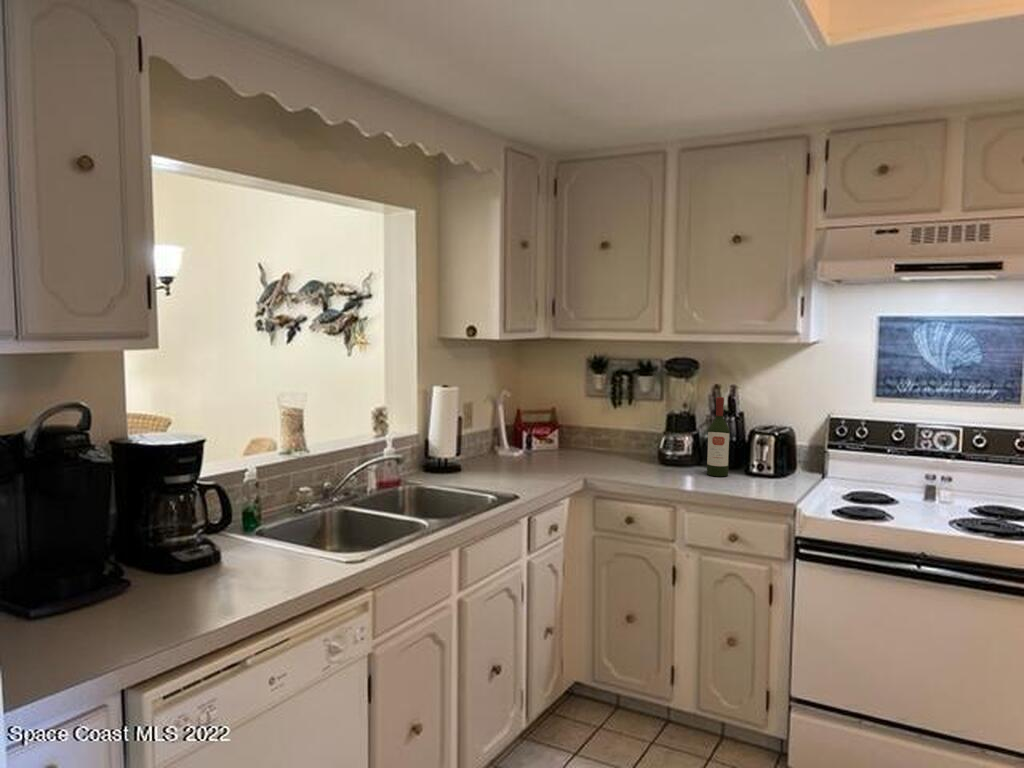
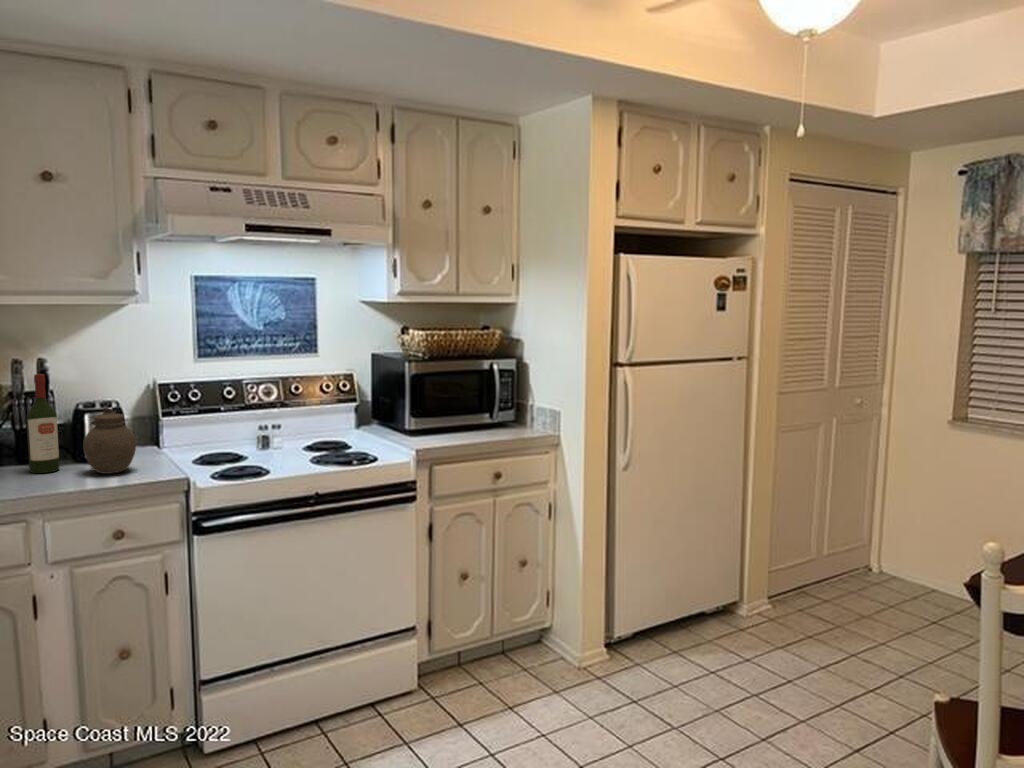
jar: none [736,431,779,488] -> present [83,408,136,474]

